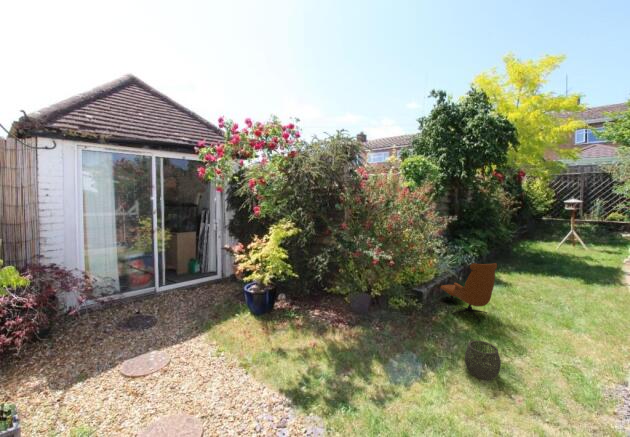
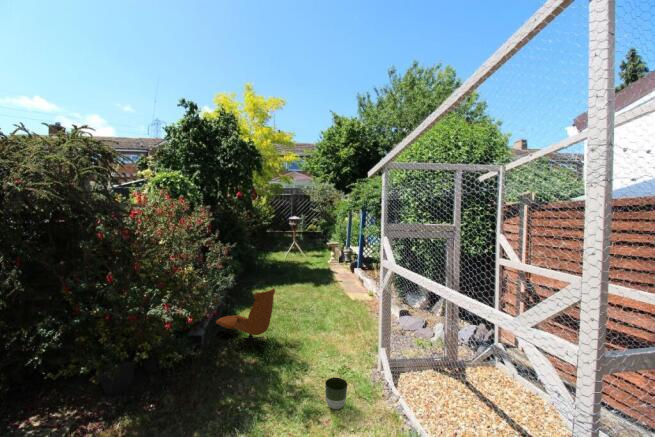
woven basket: present [465,341,501,380] -> none [272,372,303,412]
planter: none [528,366,560,403] -> present [325,378,347,409]

